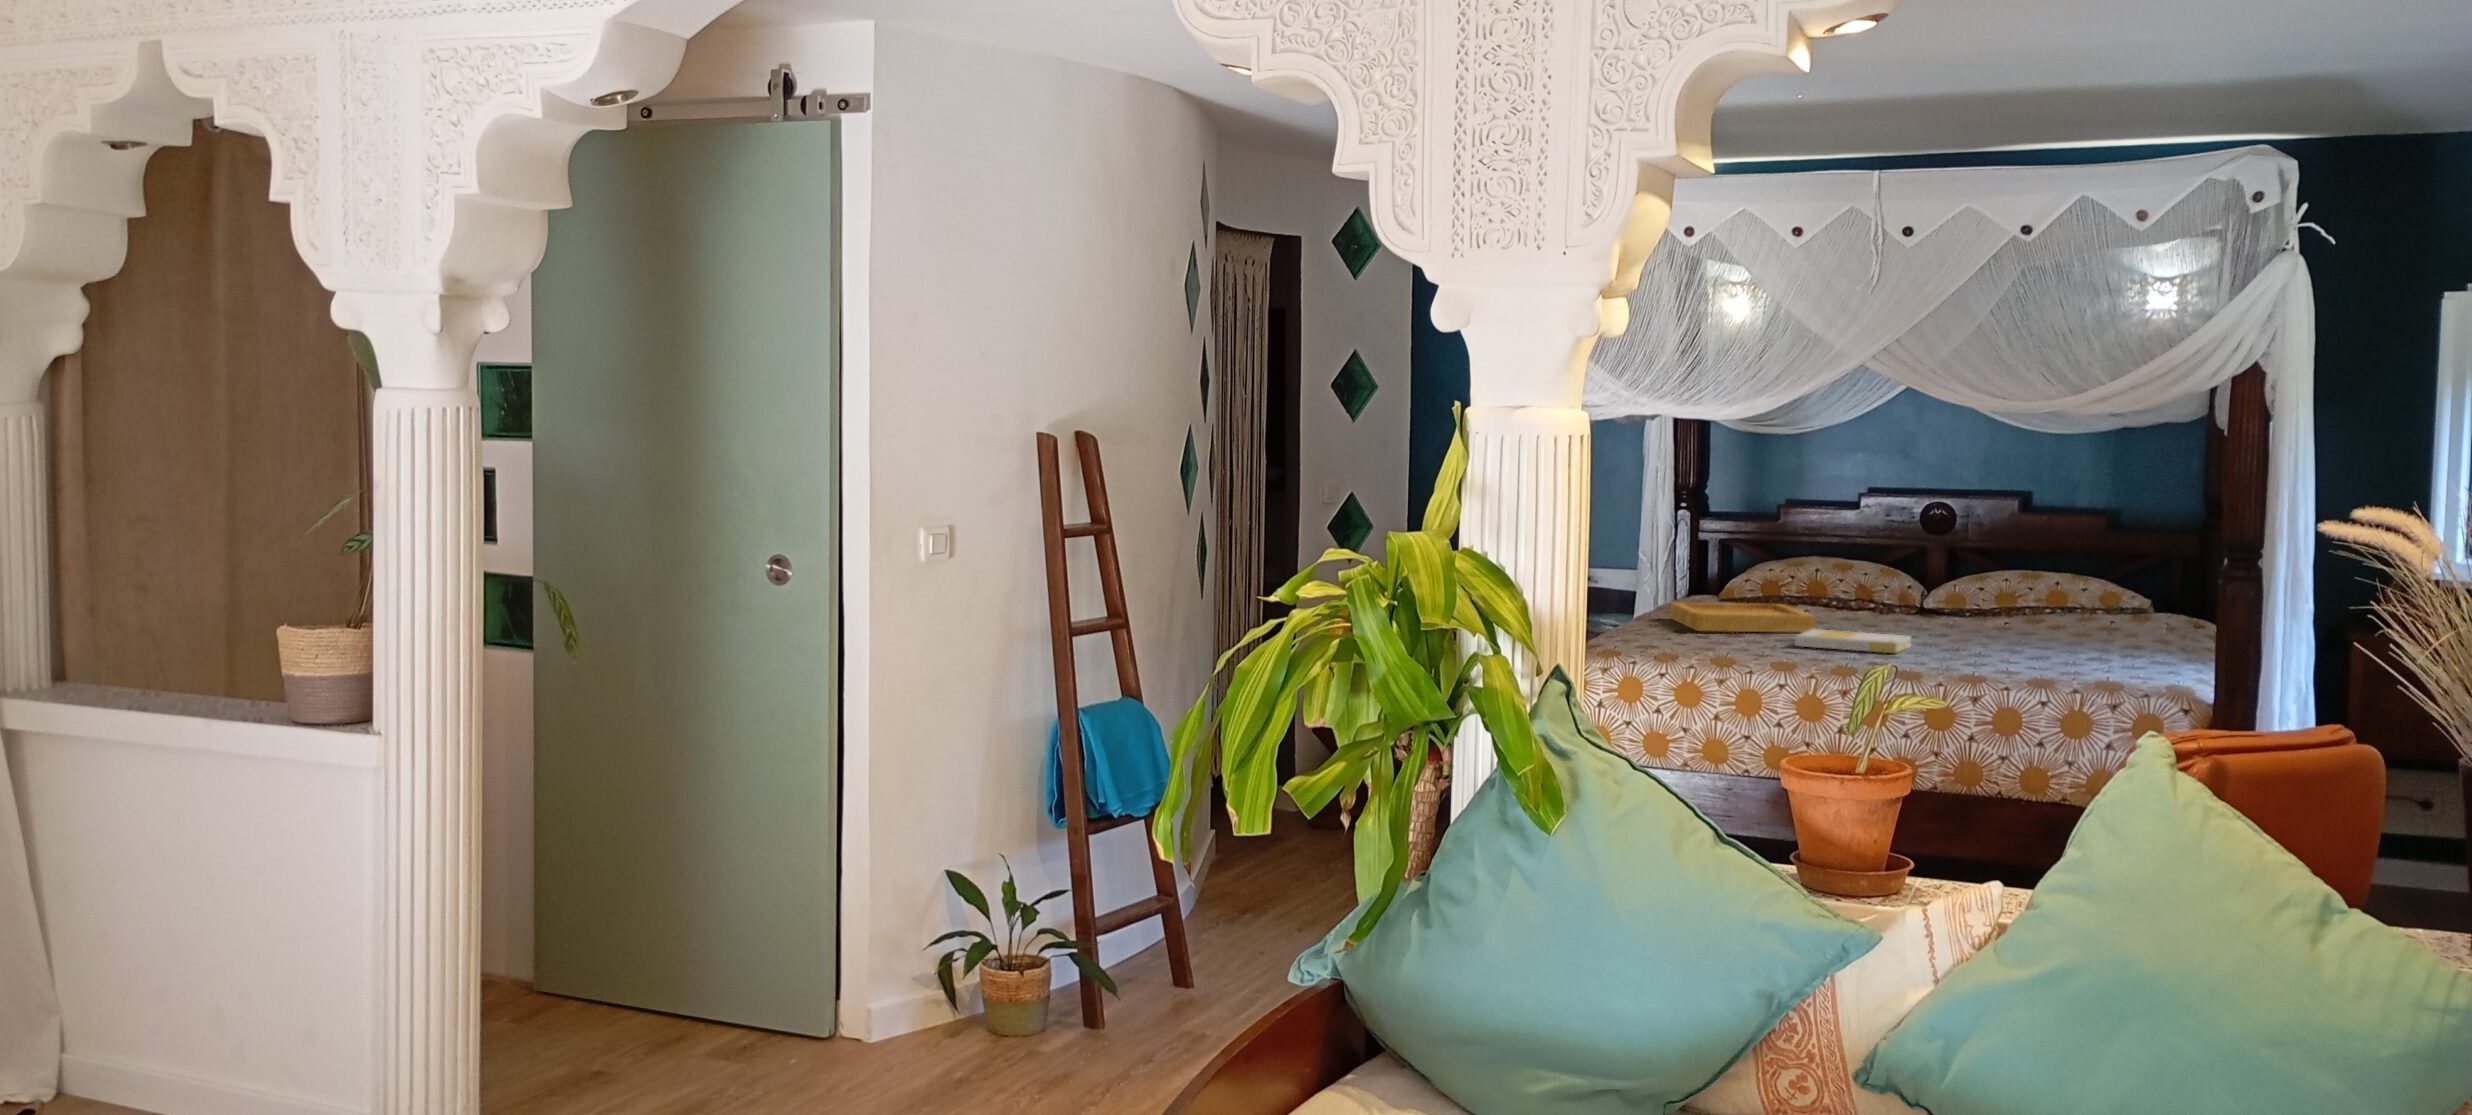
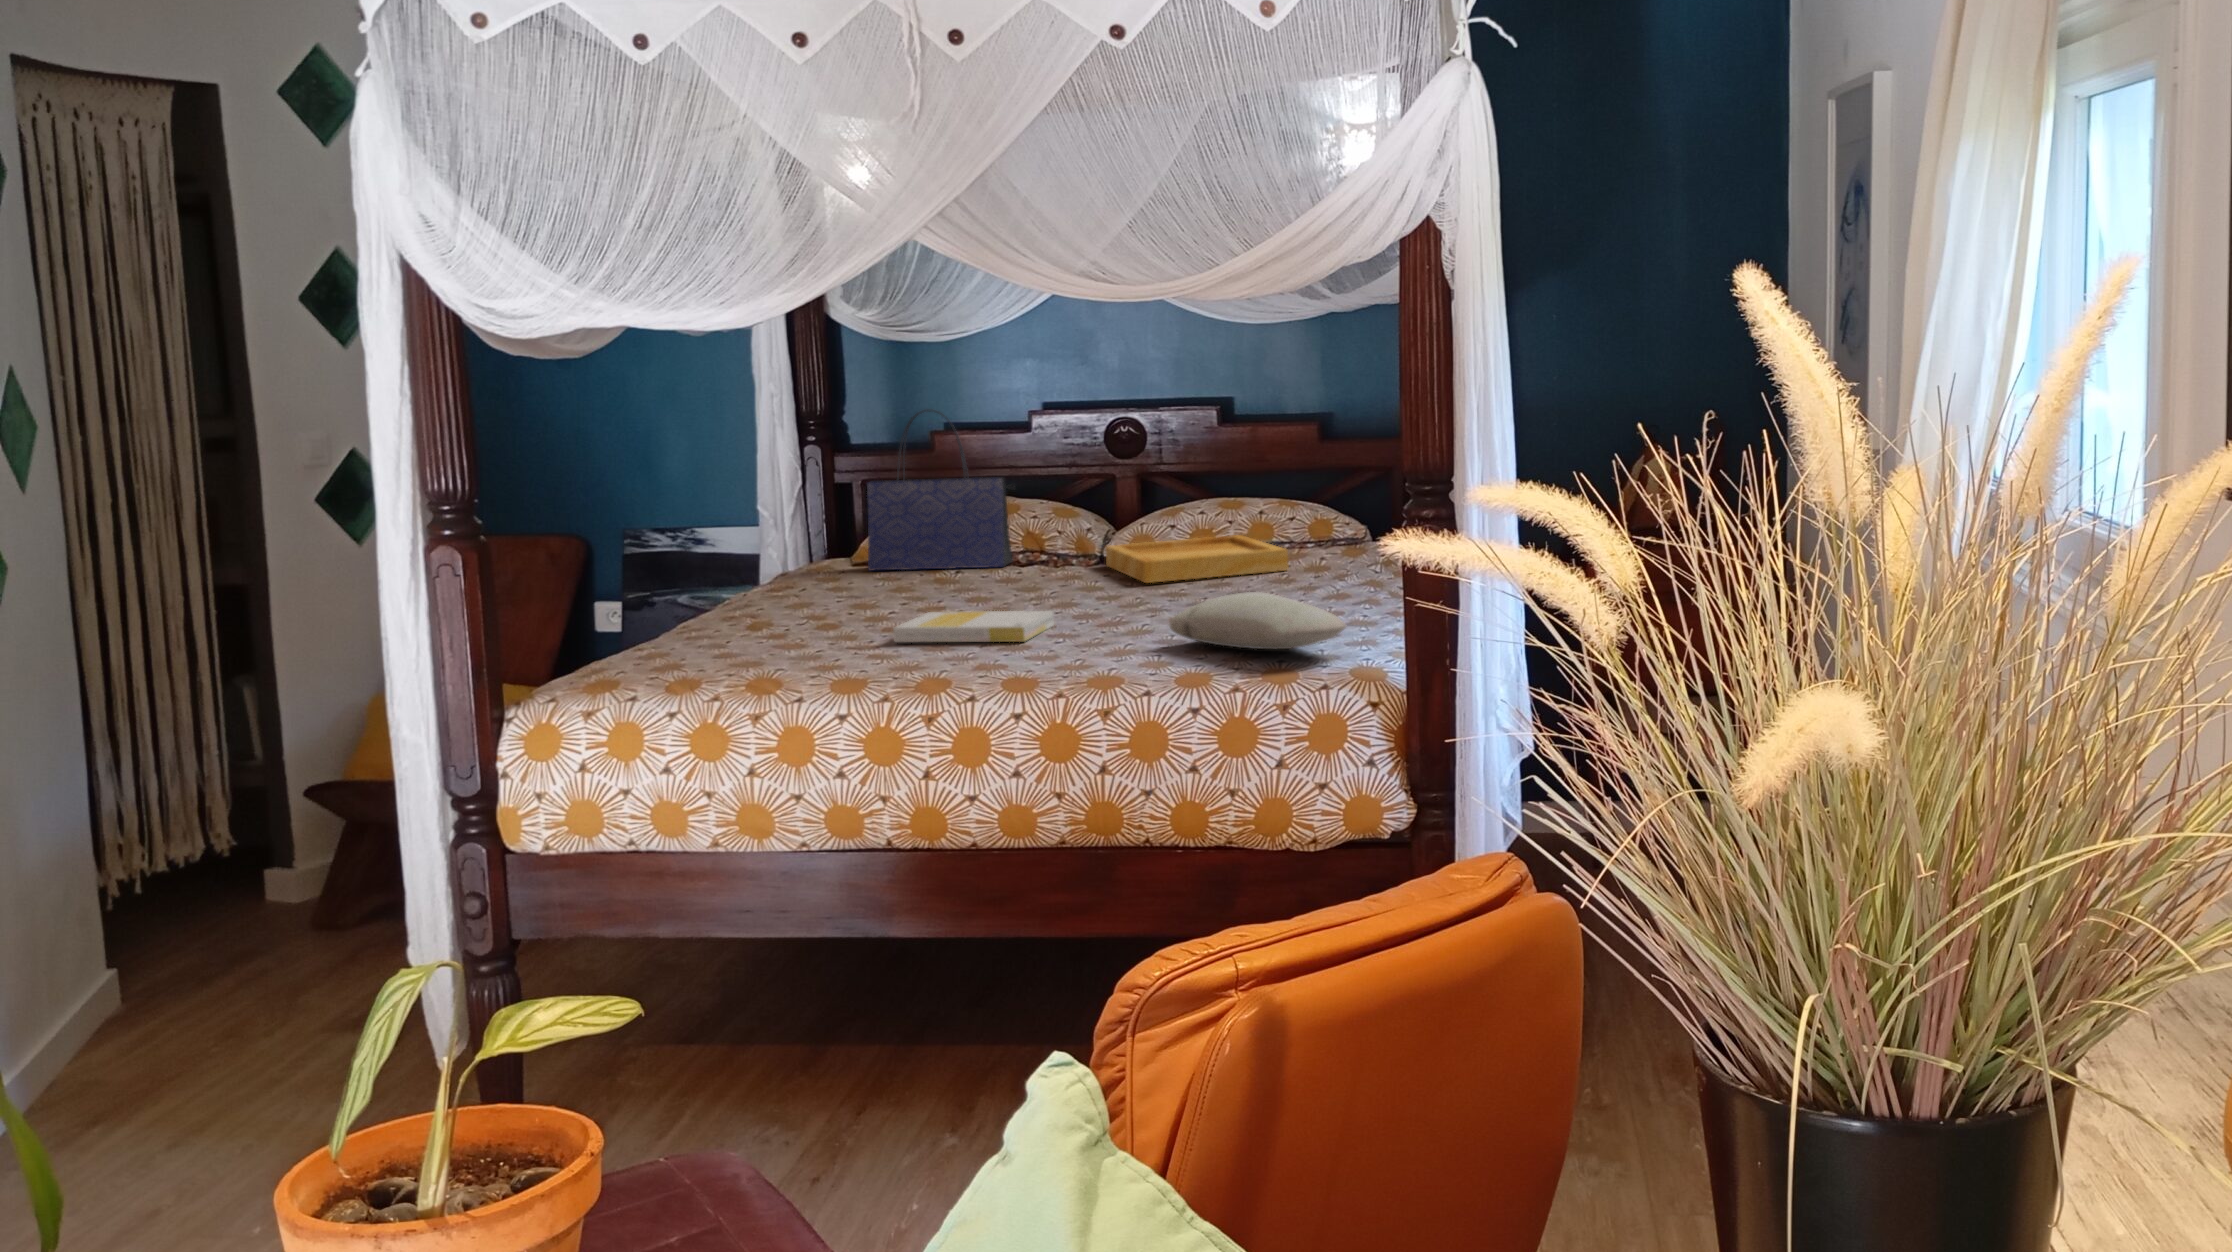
tote bag: none [1732,485,1856,610] -> present [867,409,1016,570]
tray: present [1670,602,1816,632] -> present [1106,535,1289,583]
pillow: none [2015,631,2163,672] -> present [1170,592,1347,649]

